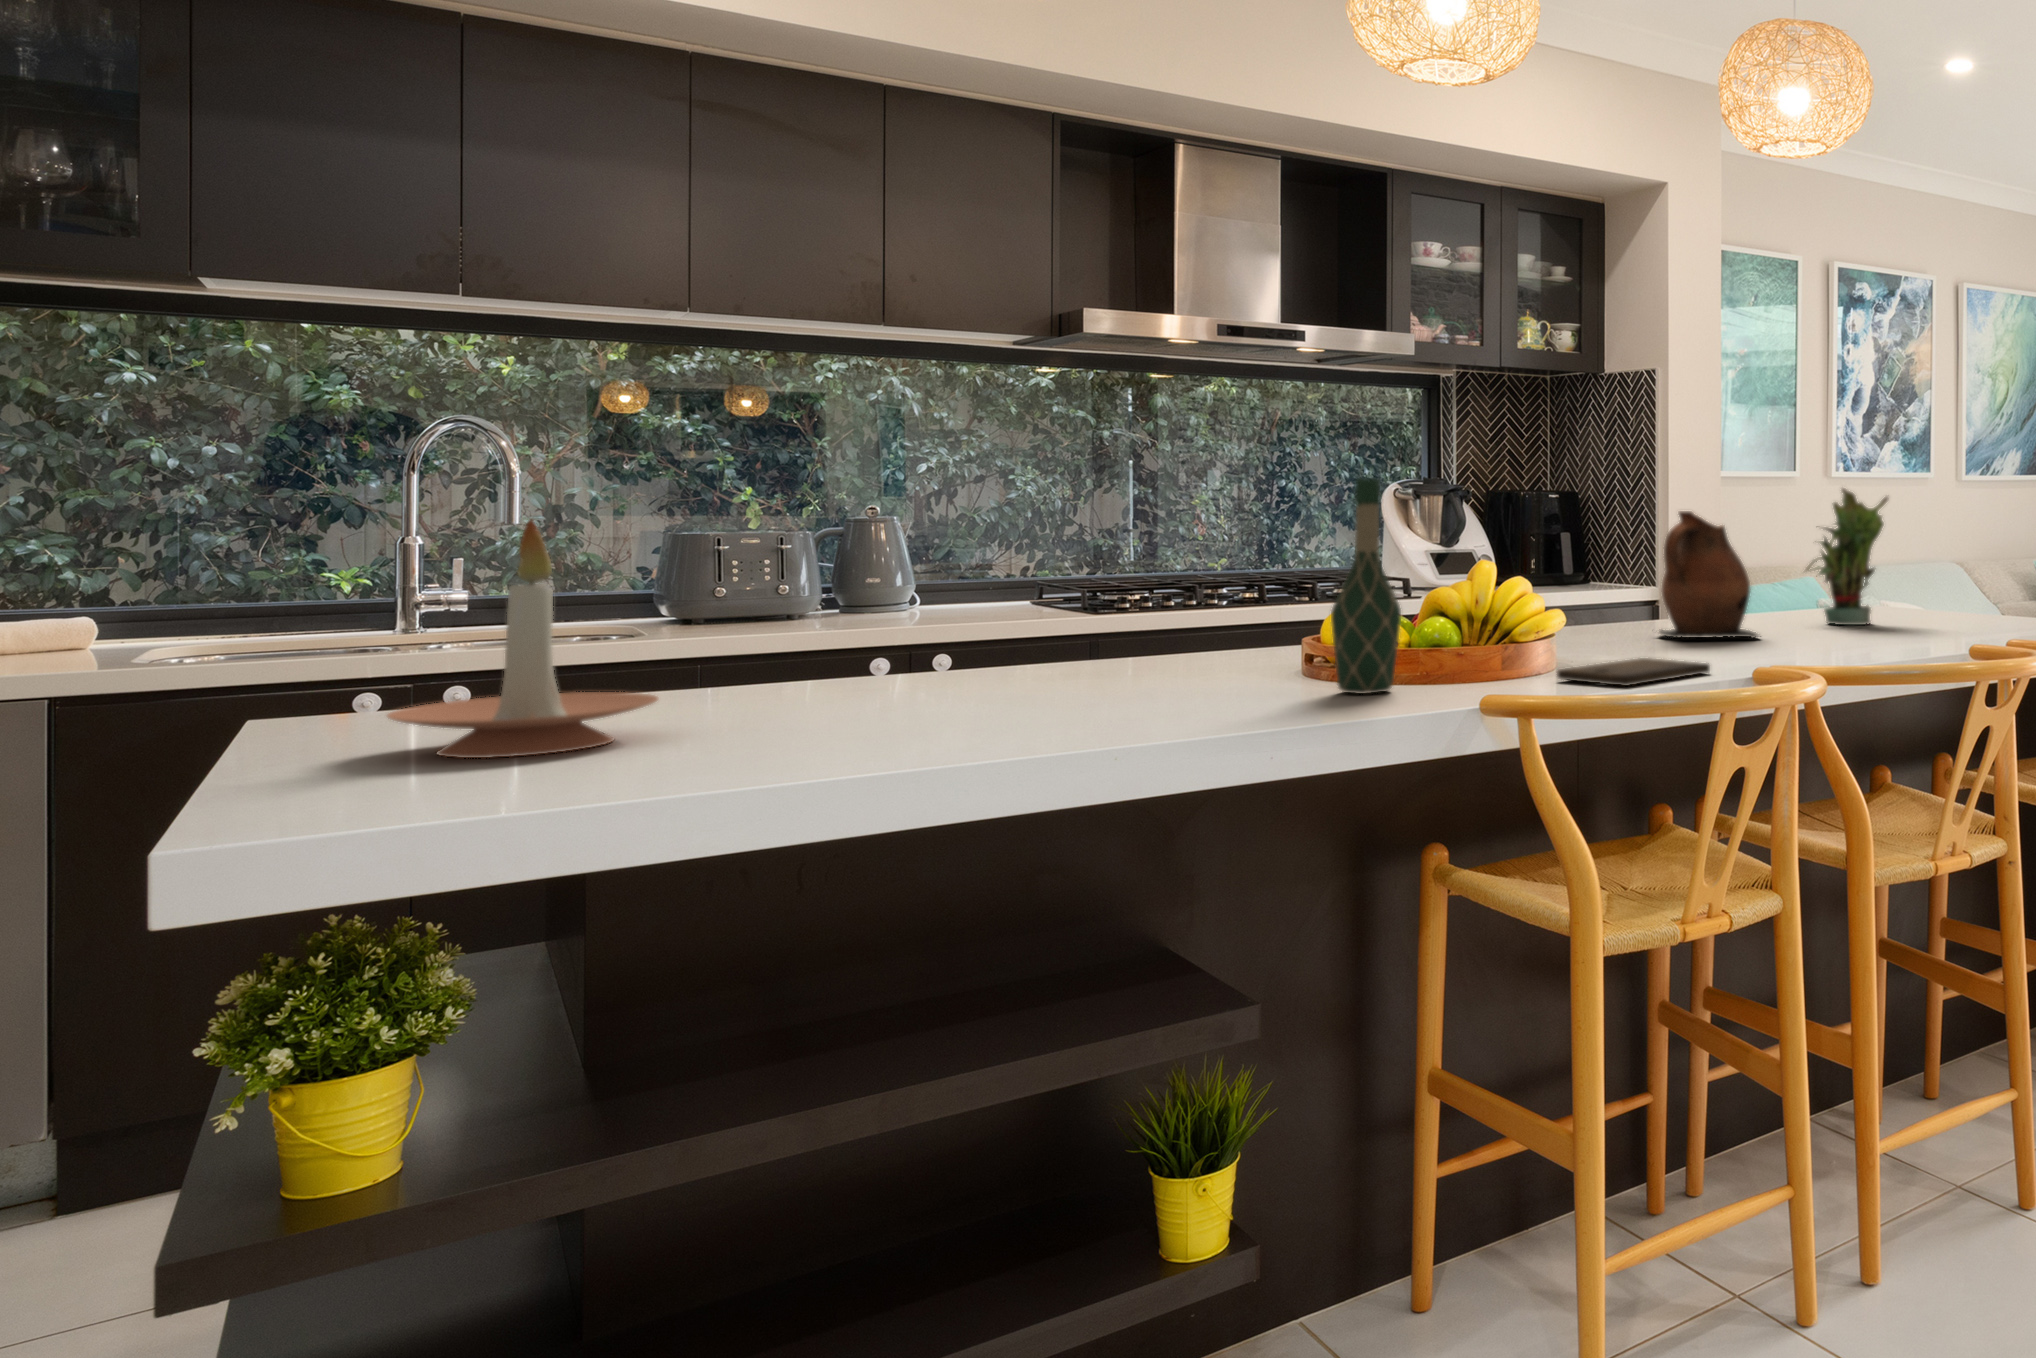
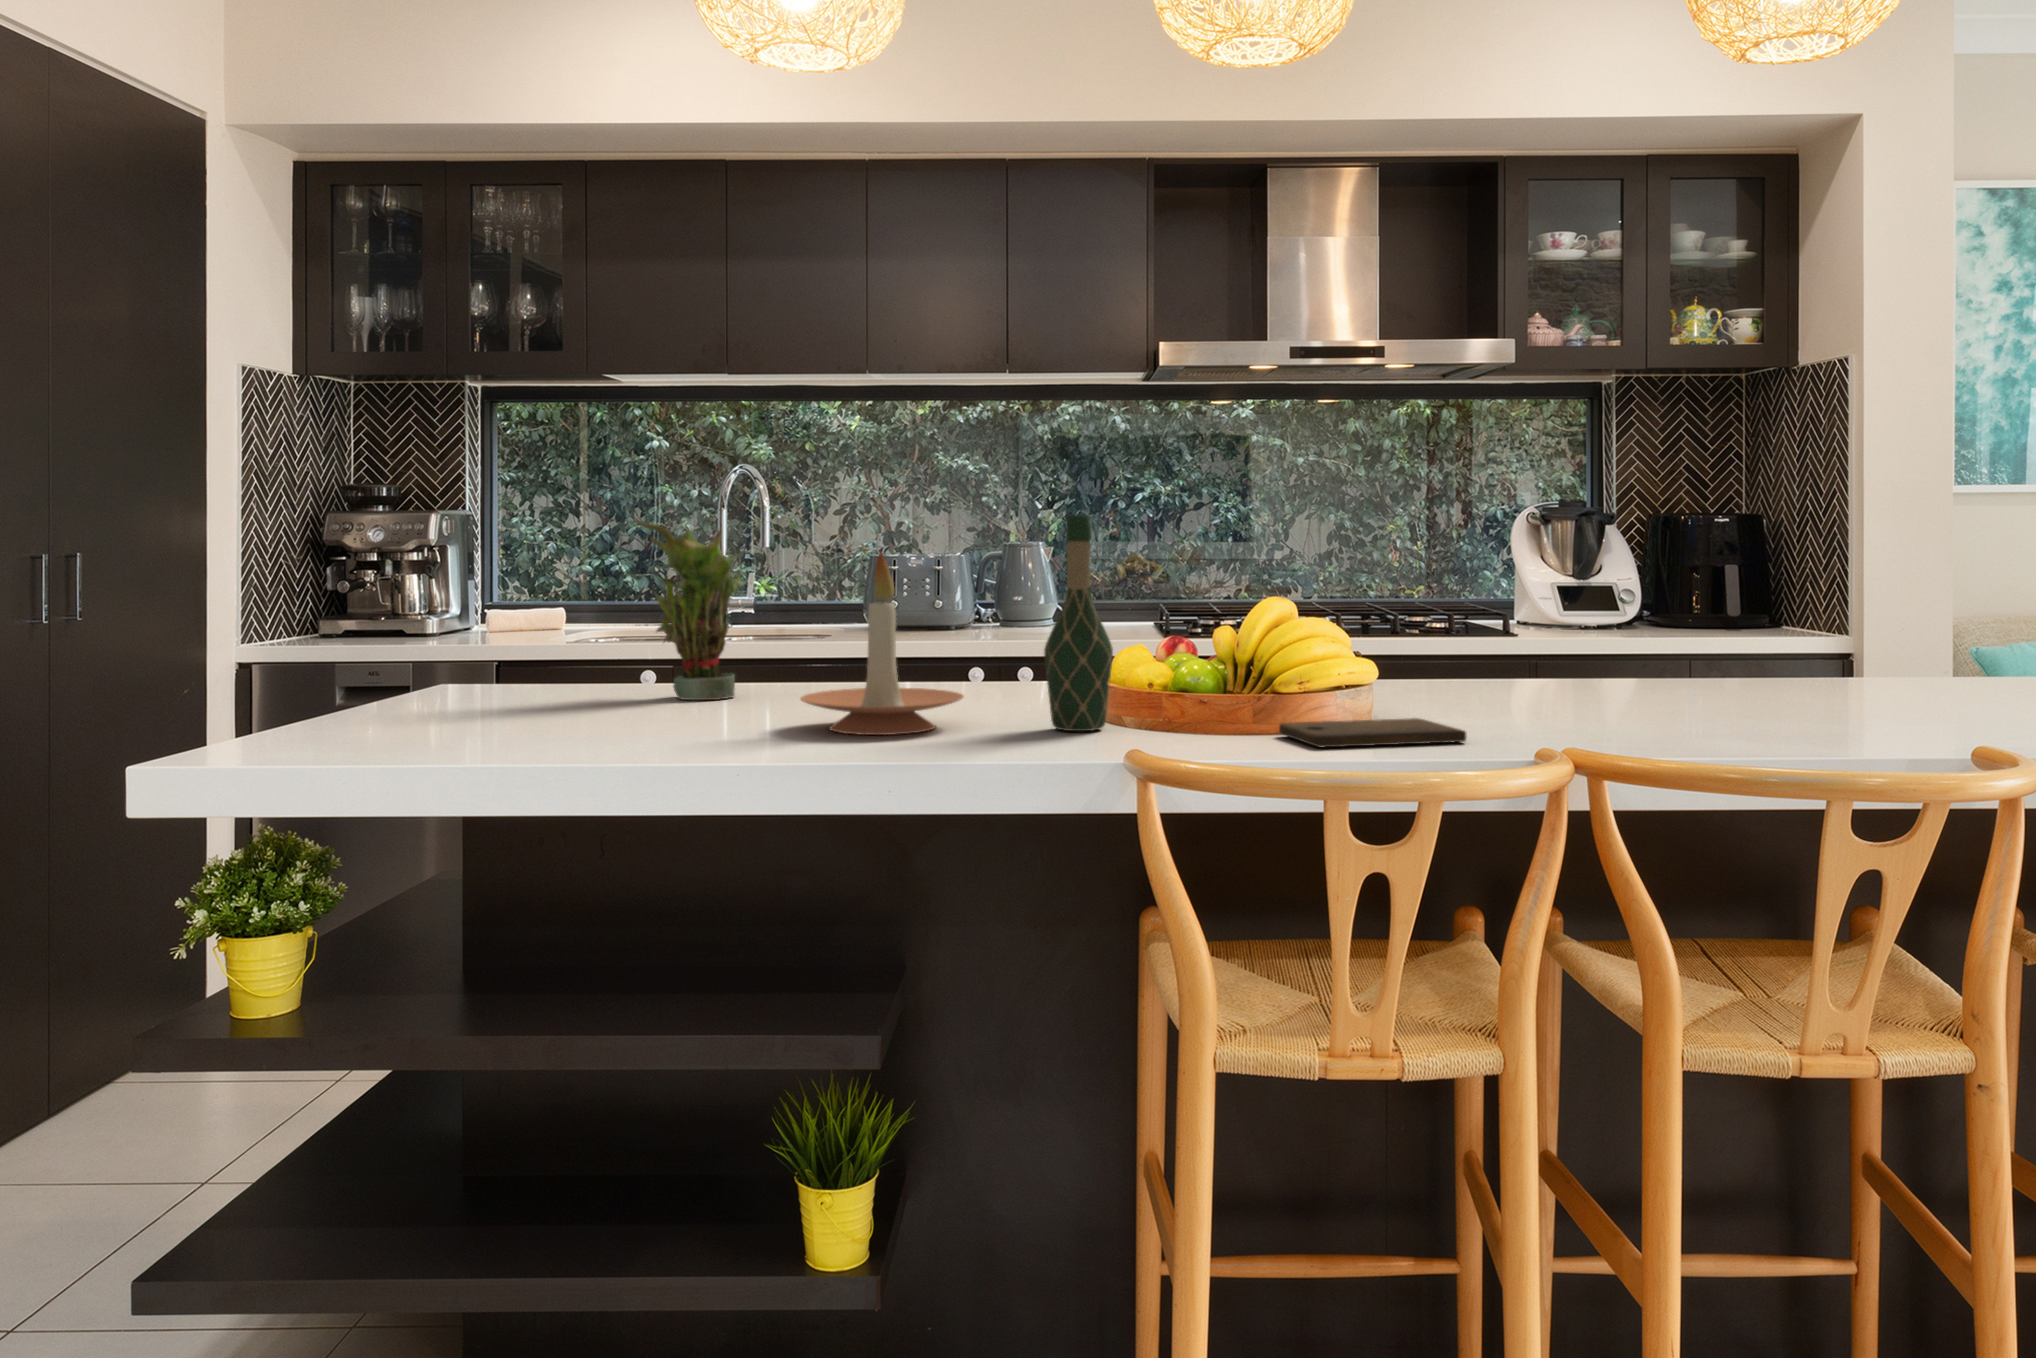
potted plant: present [1806,488,1888,625] -> present [636,519,746,700]
ceramic pitcher: present [1659,511,1761,638] -> none [1575,545,1714,708]
candle holder: present [387,519,658,758] -> present [800,553,964,735]

